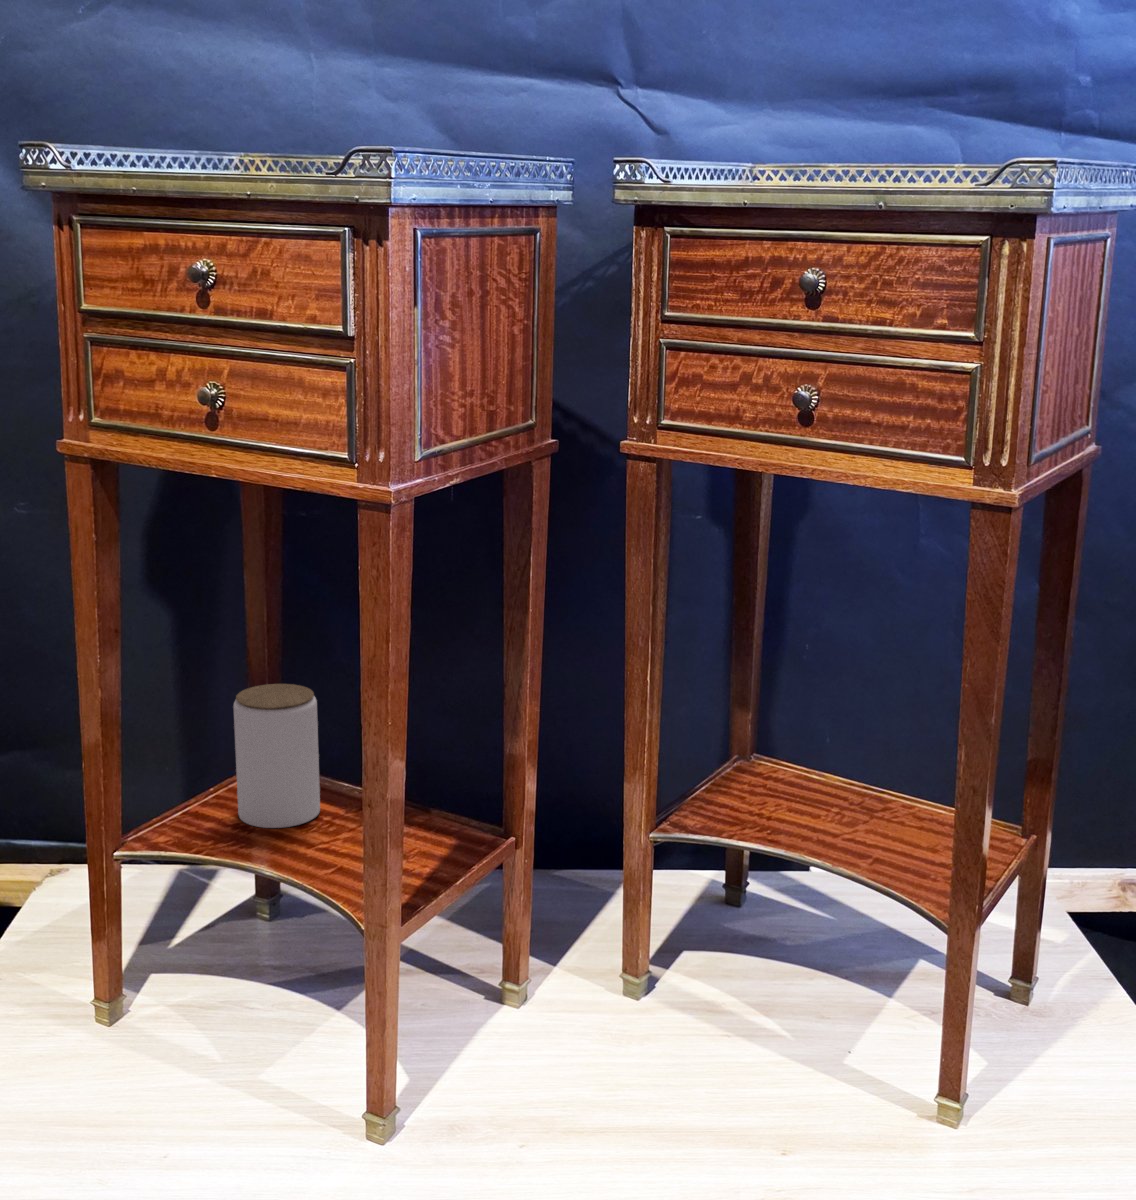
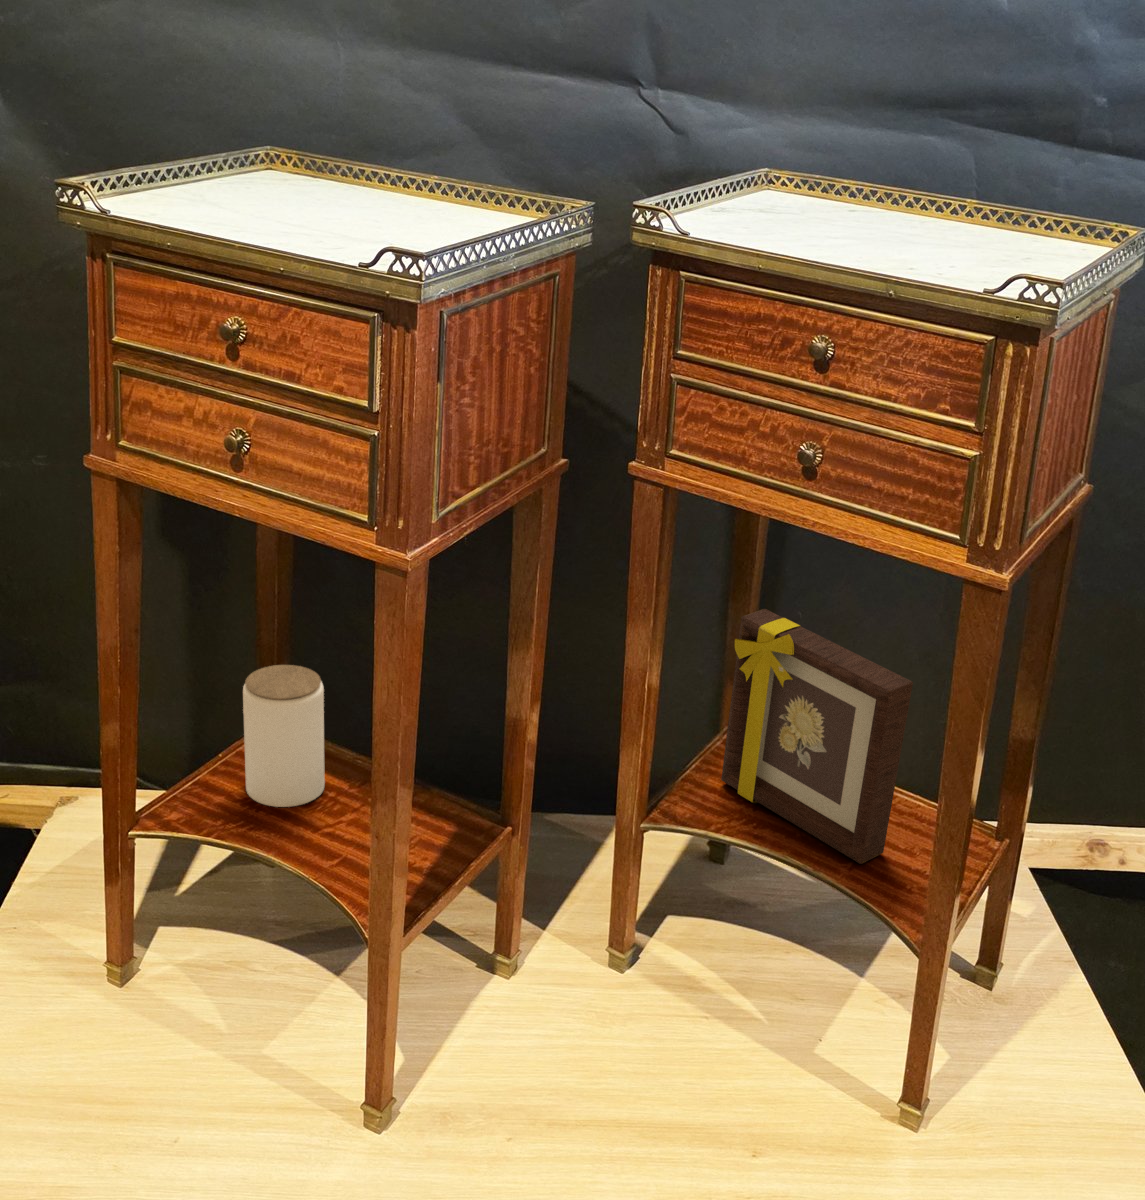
picture frame: none [731,609,926,861] -> present [721,609,913,864]

